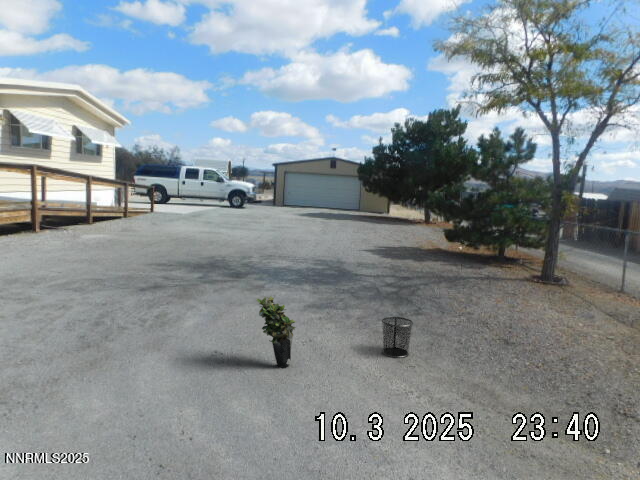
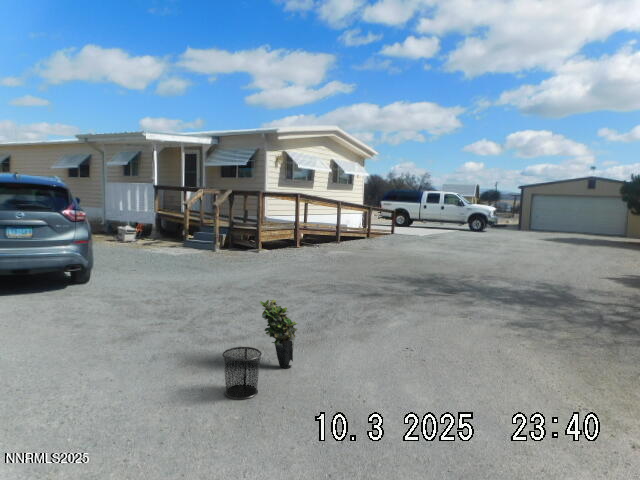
waste bin: present [382,317,413,358] -> present [222,347,262,400]

